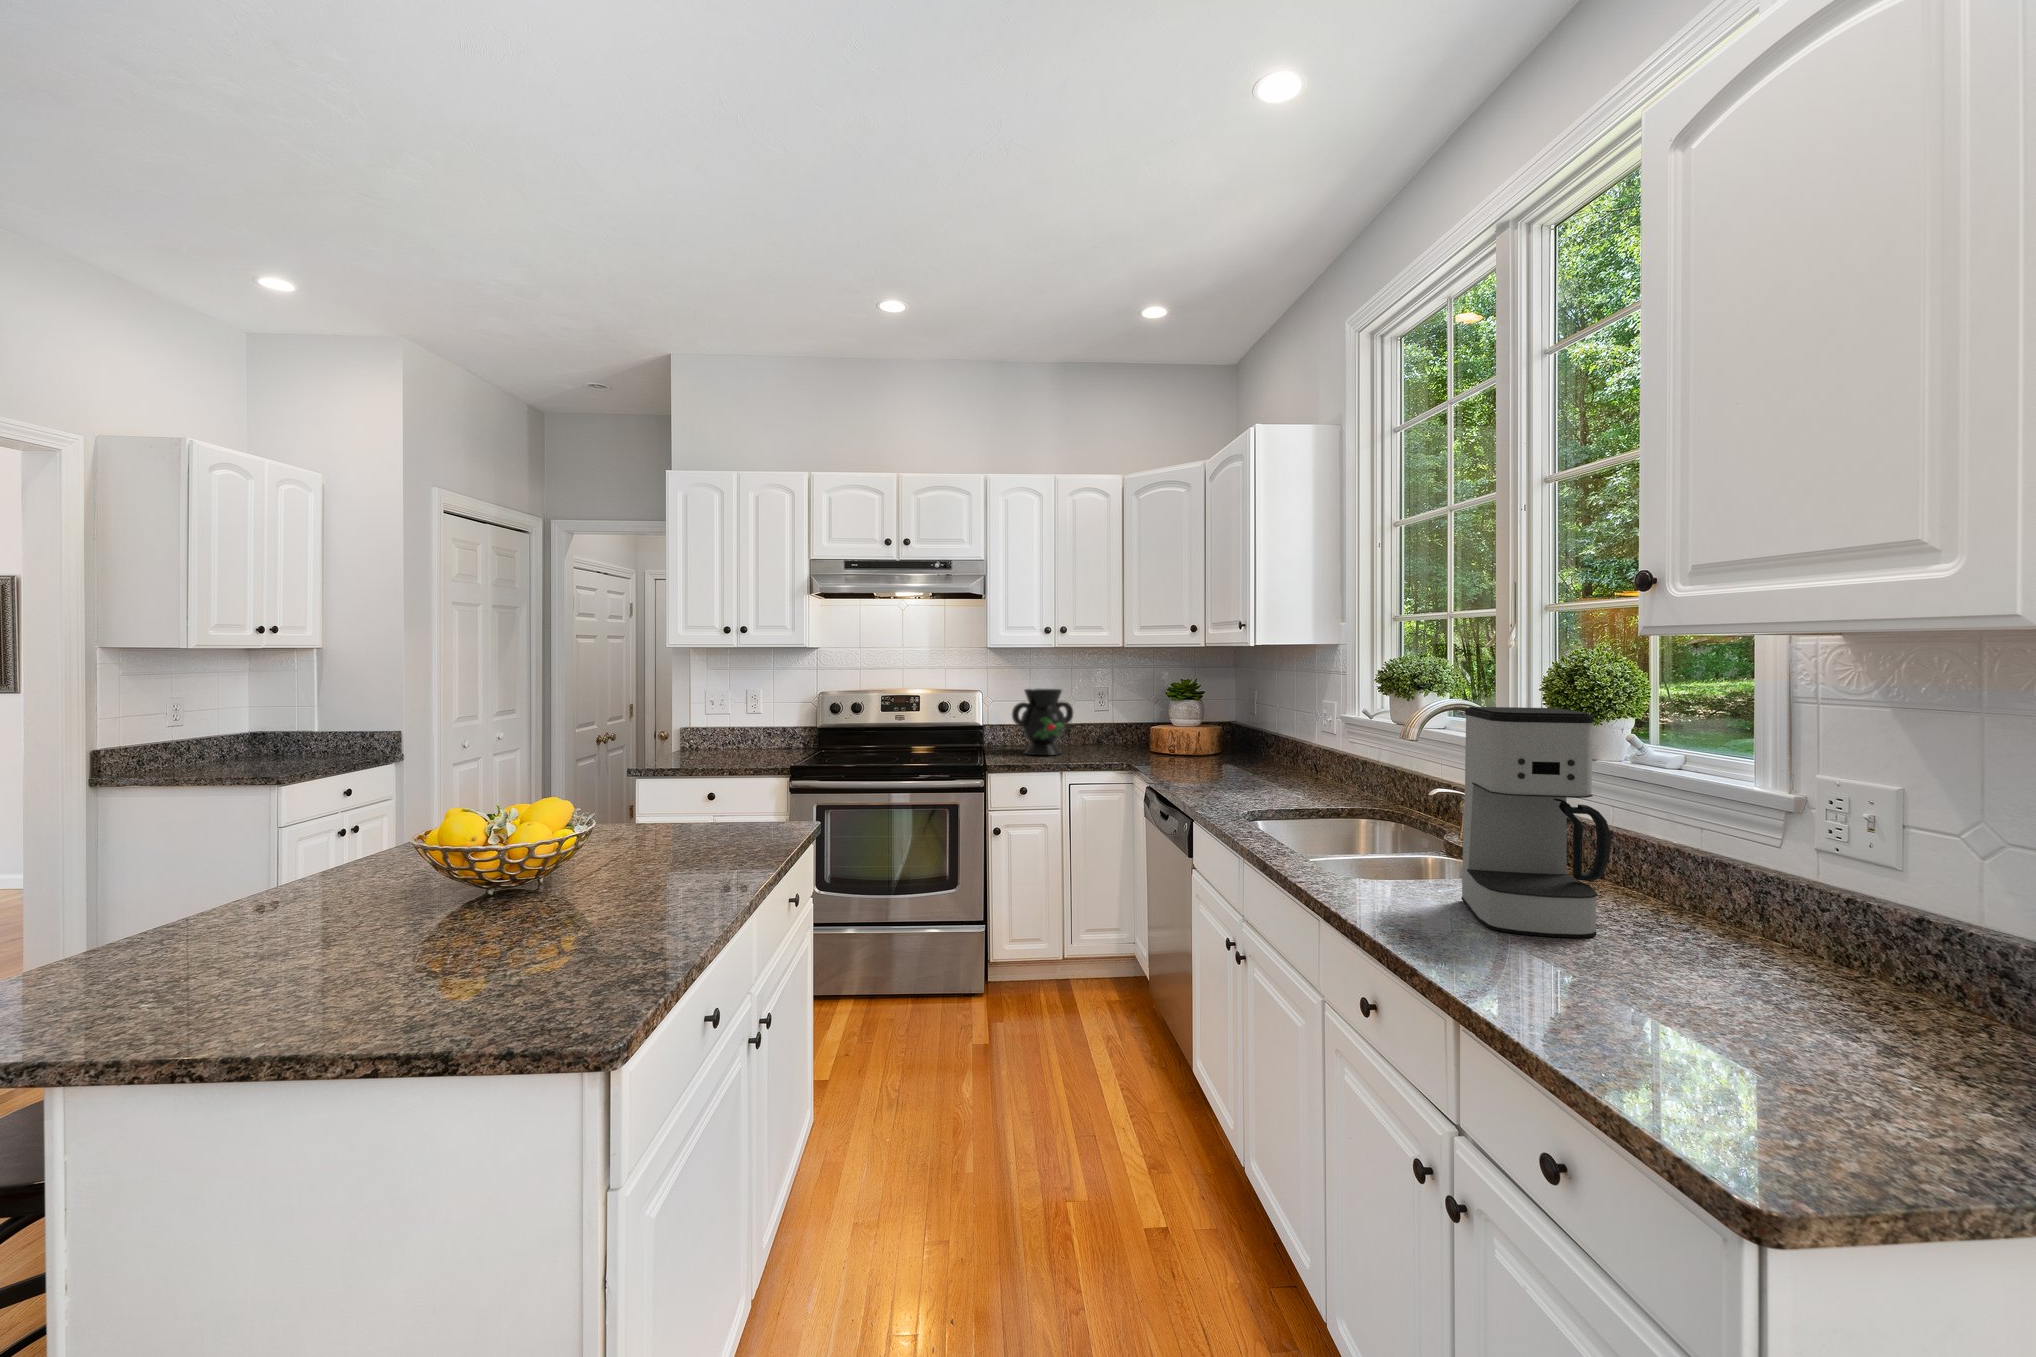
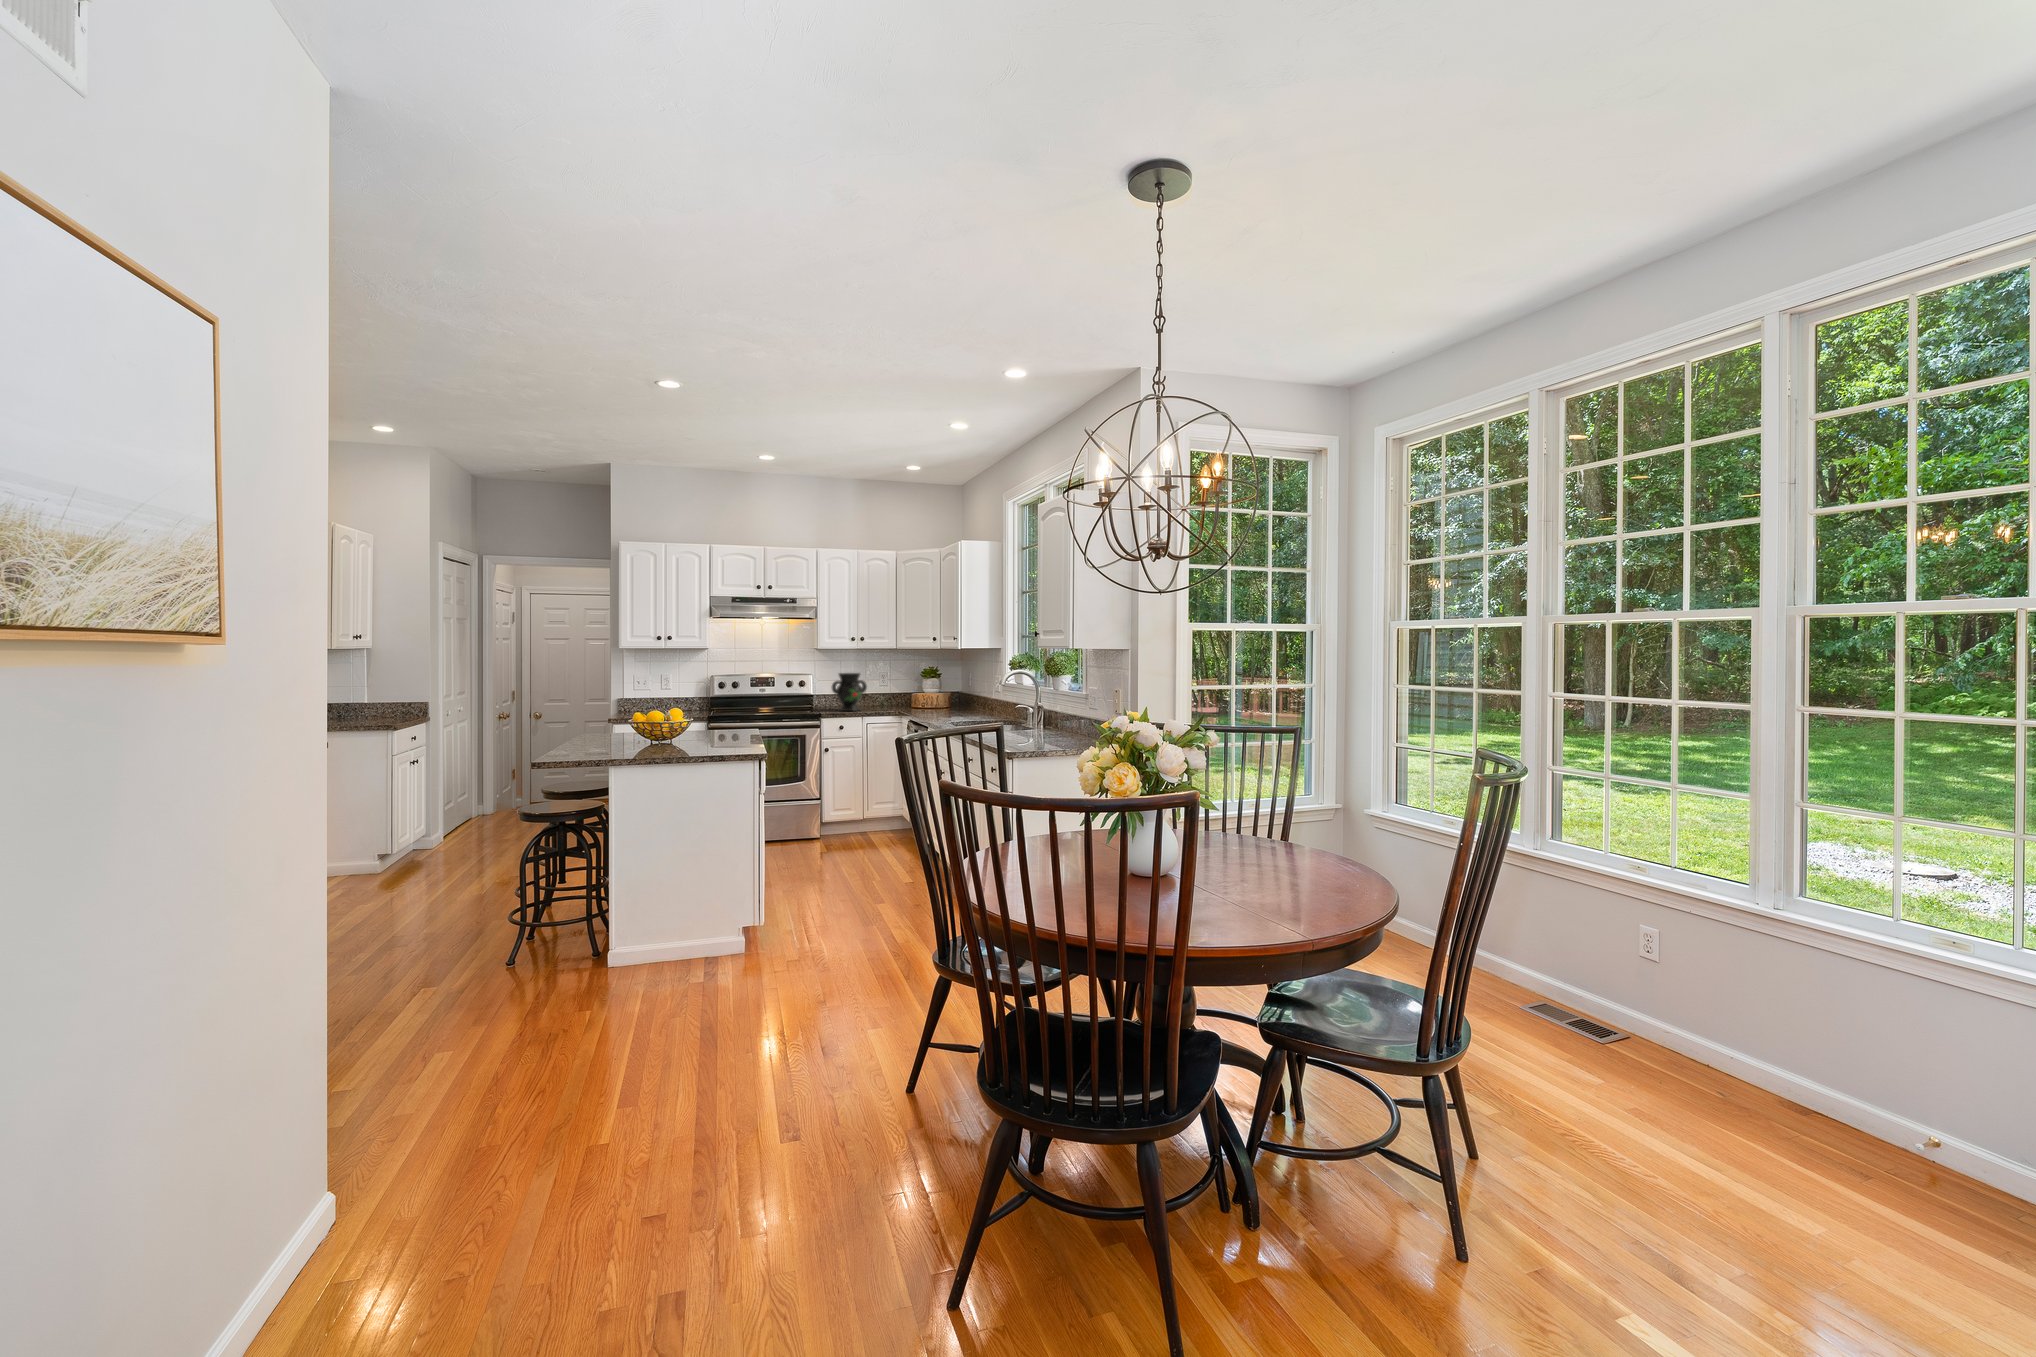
coffee maker: present [1461,707,1611,938] -> none [1023,671,1062,740]

